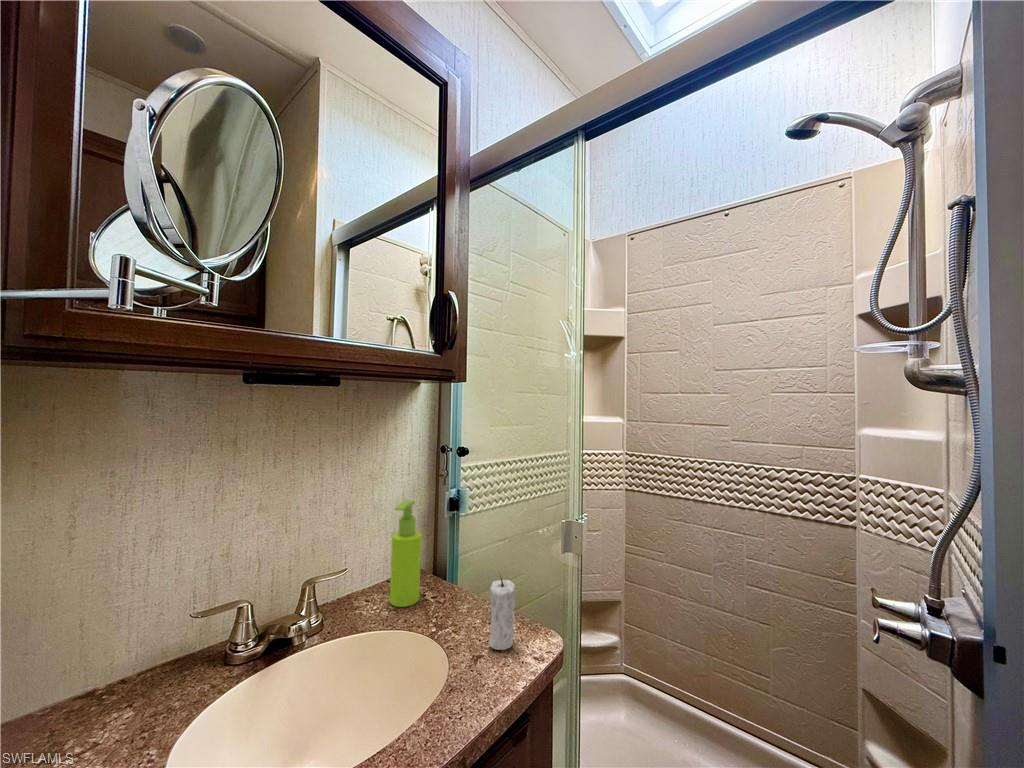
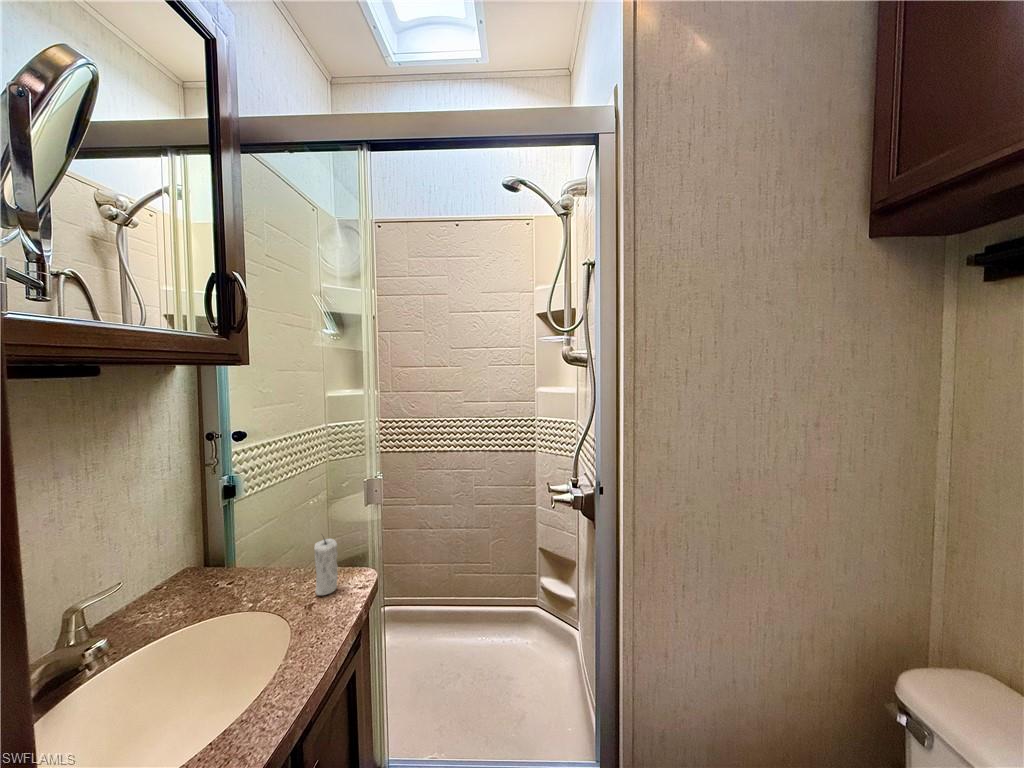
soap dispenser: present [390,500,421,607] -> none [172,495,212,606]

